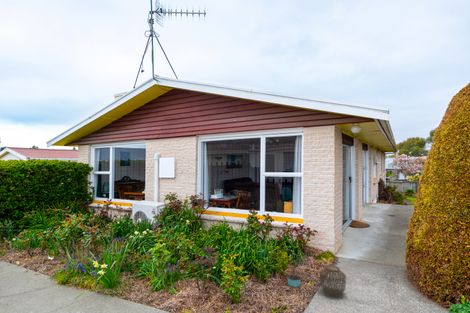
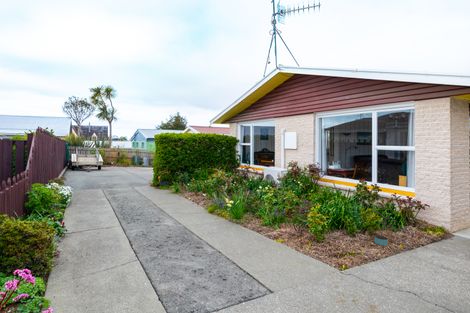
woven basket: present [320,266,346,297] -> none [404,231,432,259]

